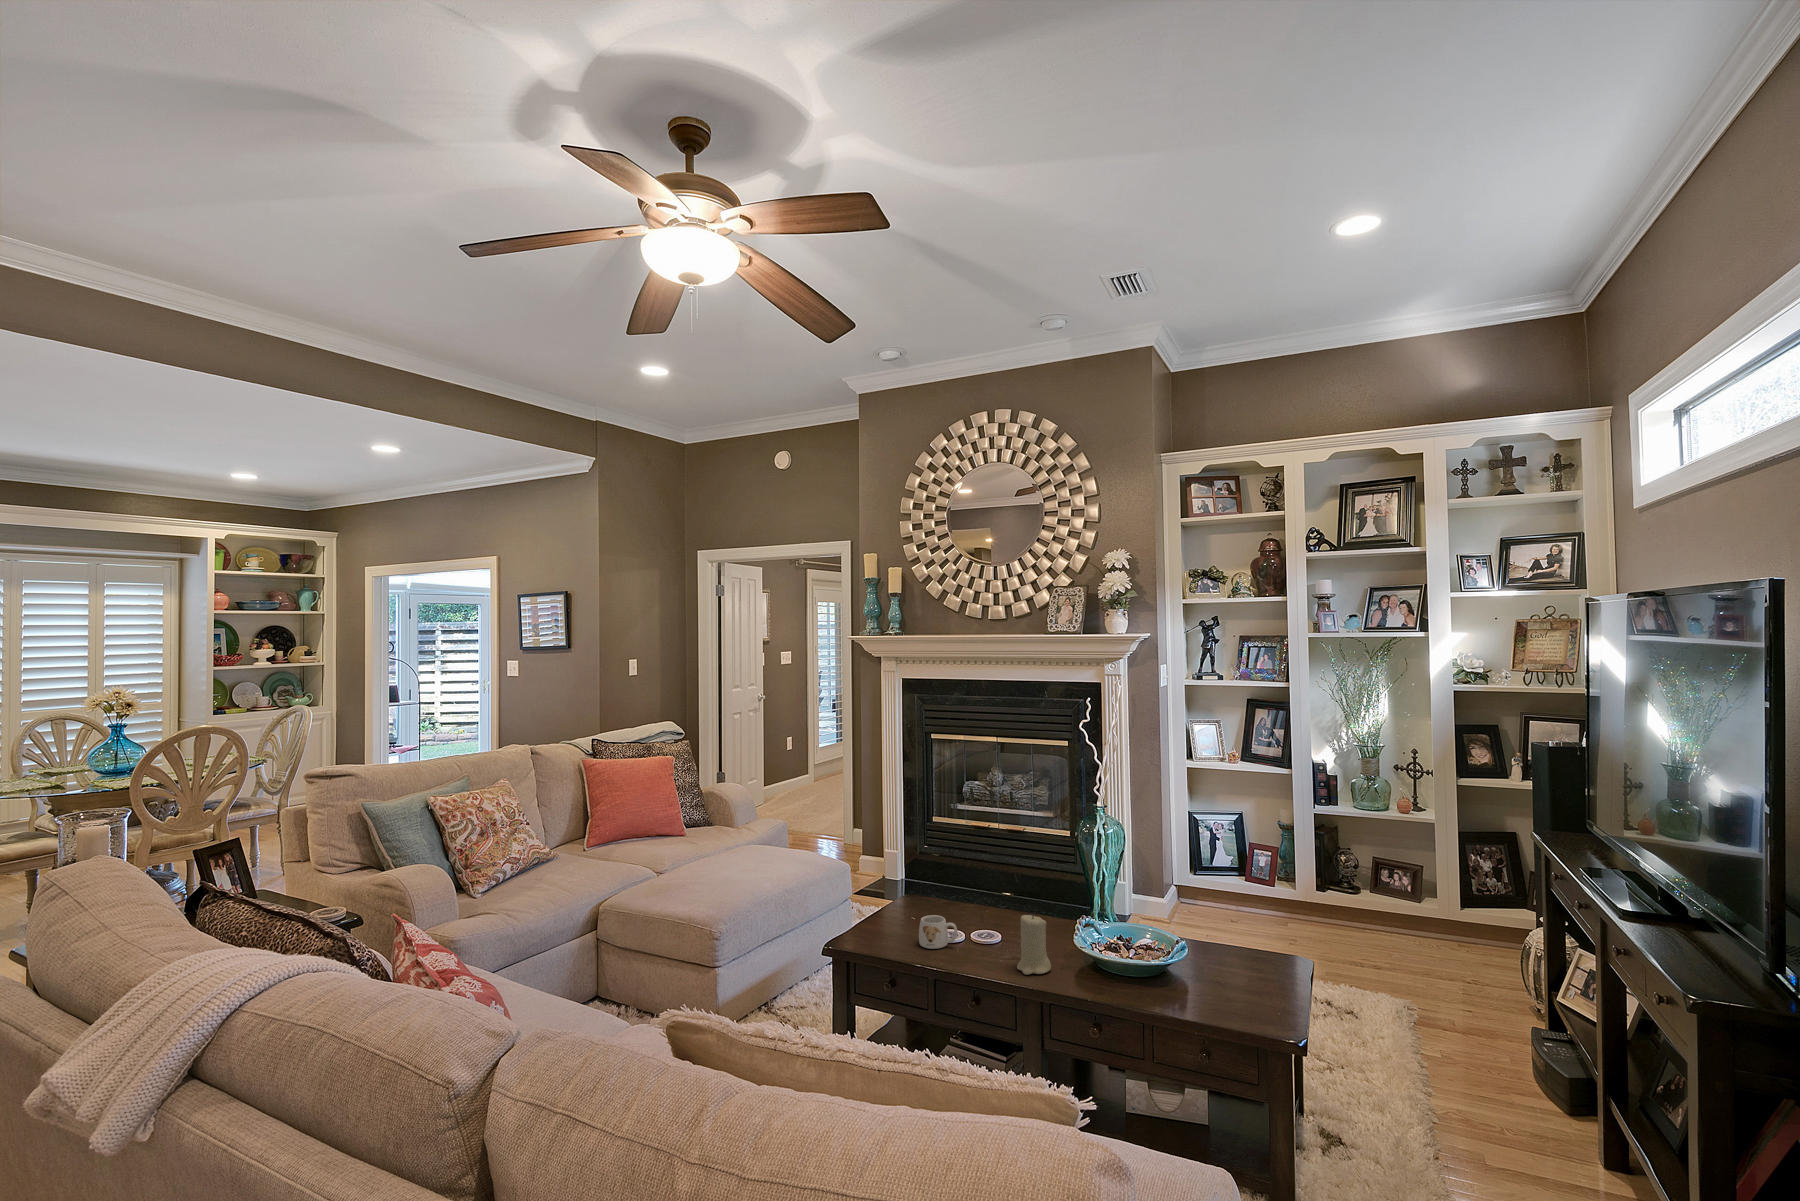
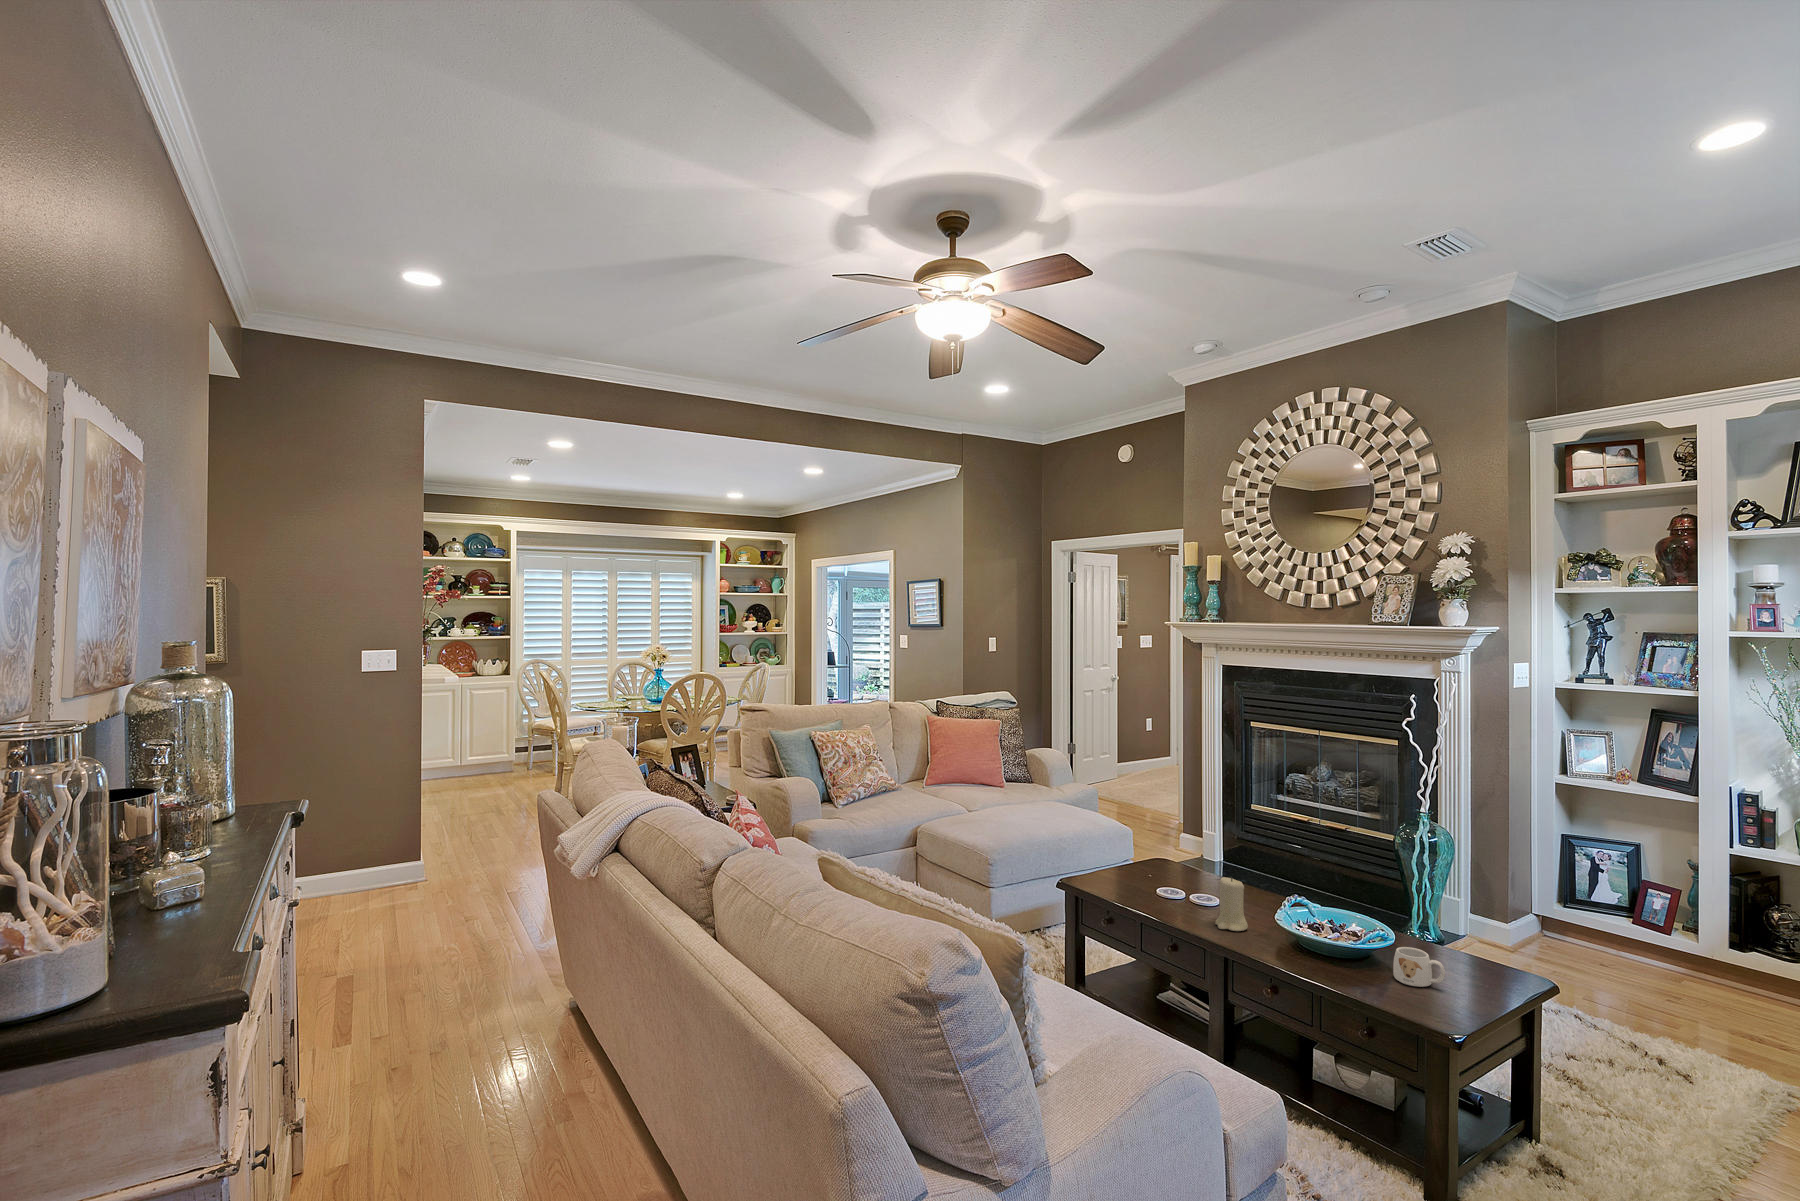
mug: present [919,915,958,949] -> present [1393,947,1445,987]

